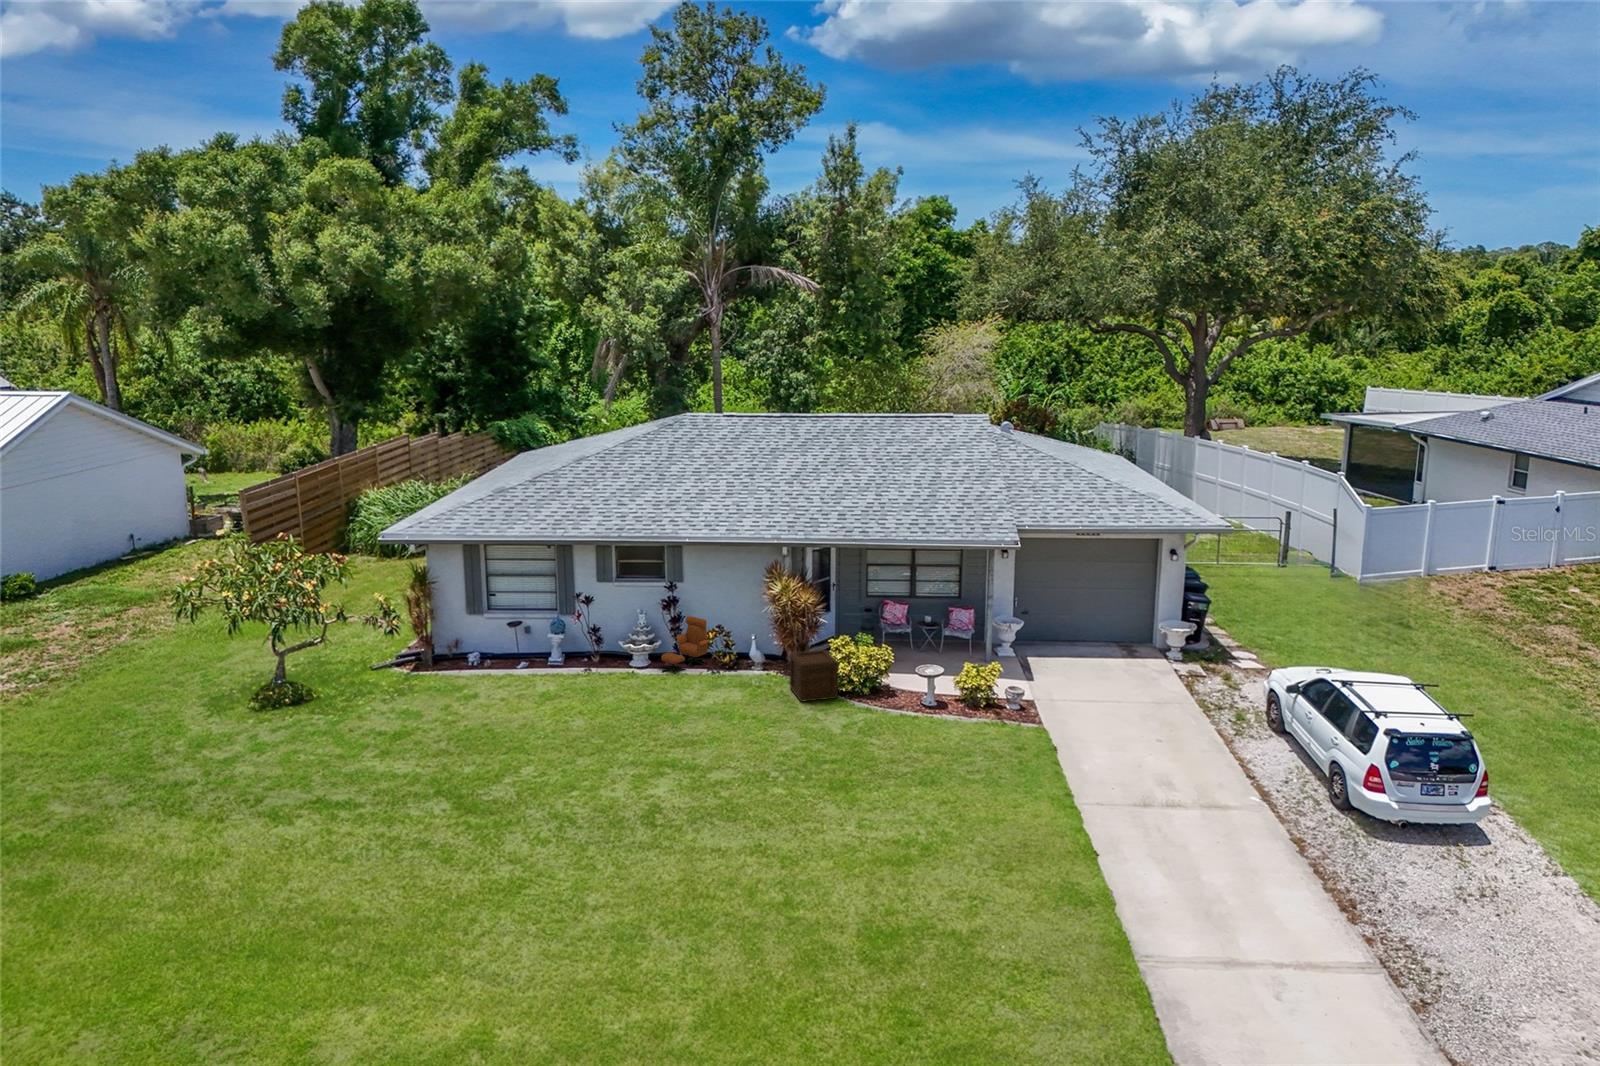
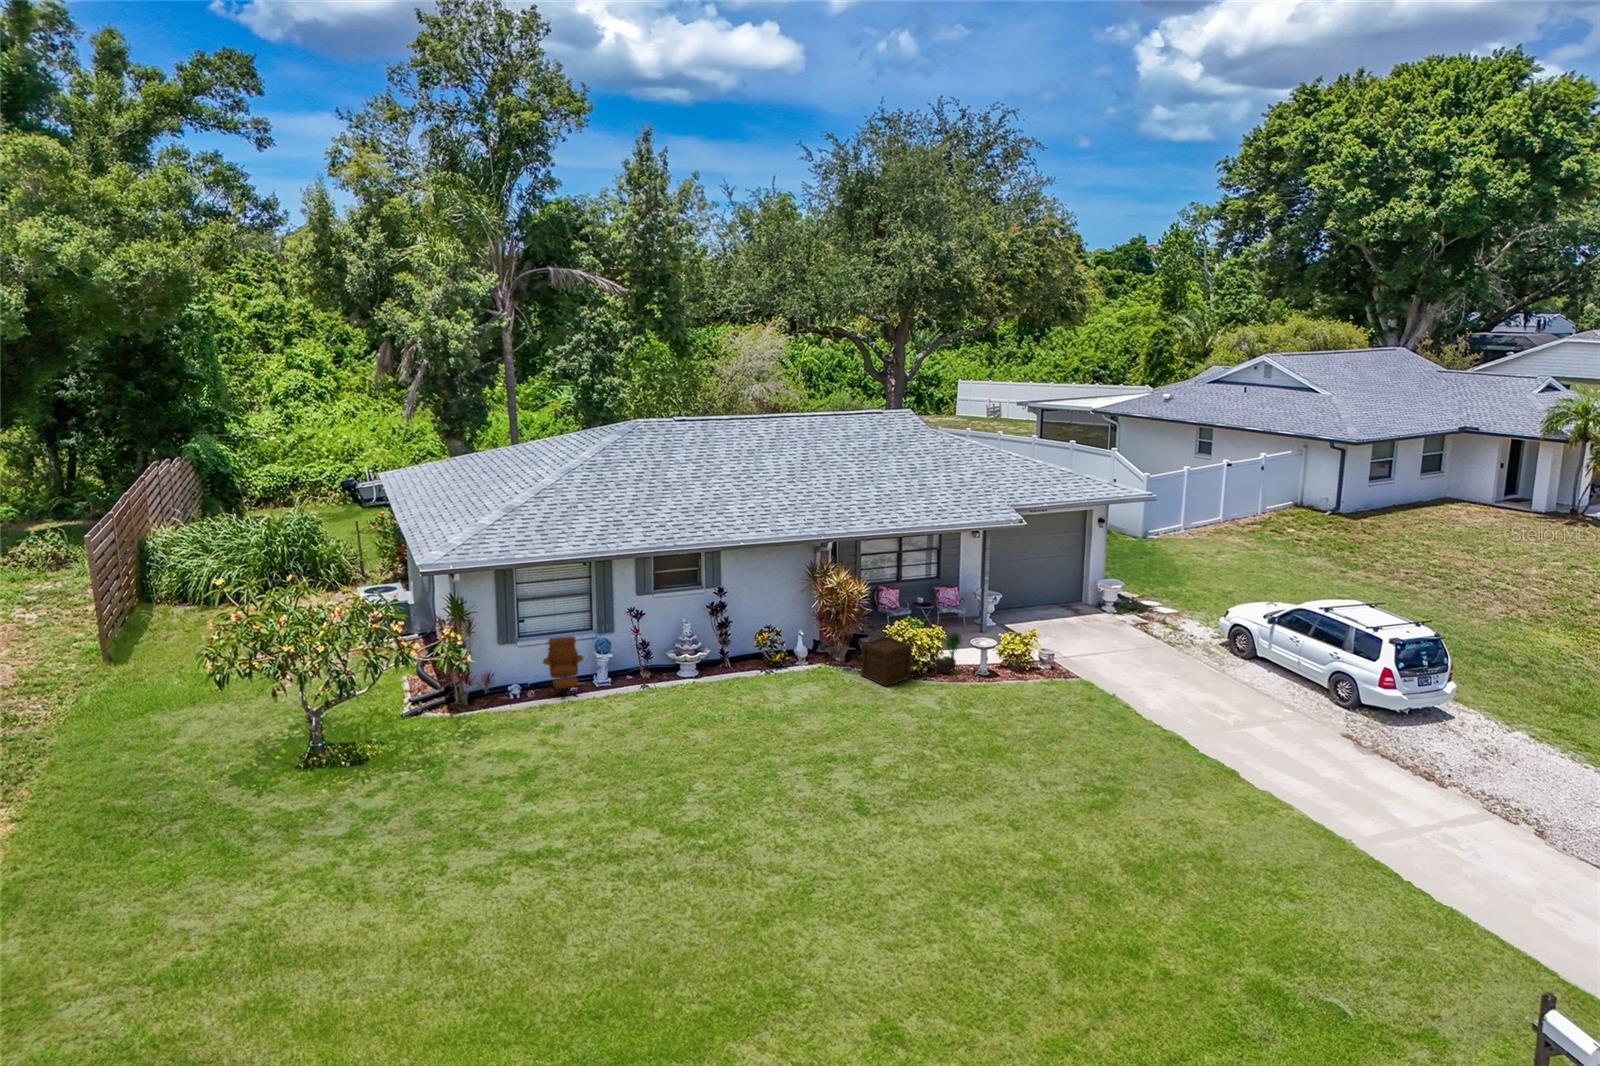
lounge chair: present [661,616,710,674] -> present [543,636,583,699]
potted tree: none [871,651,902,699] -> present [935,632,962,673]

